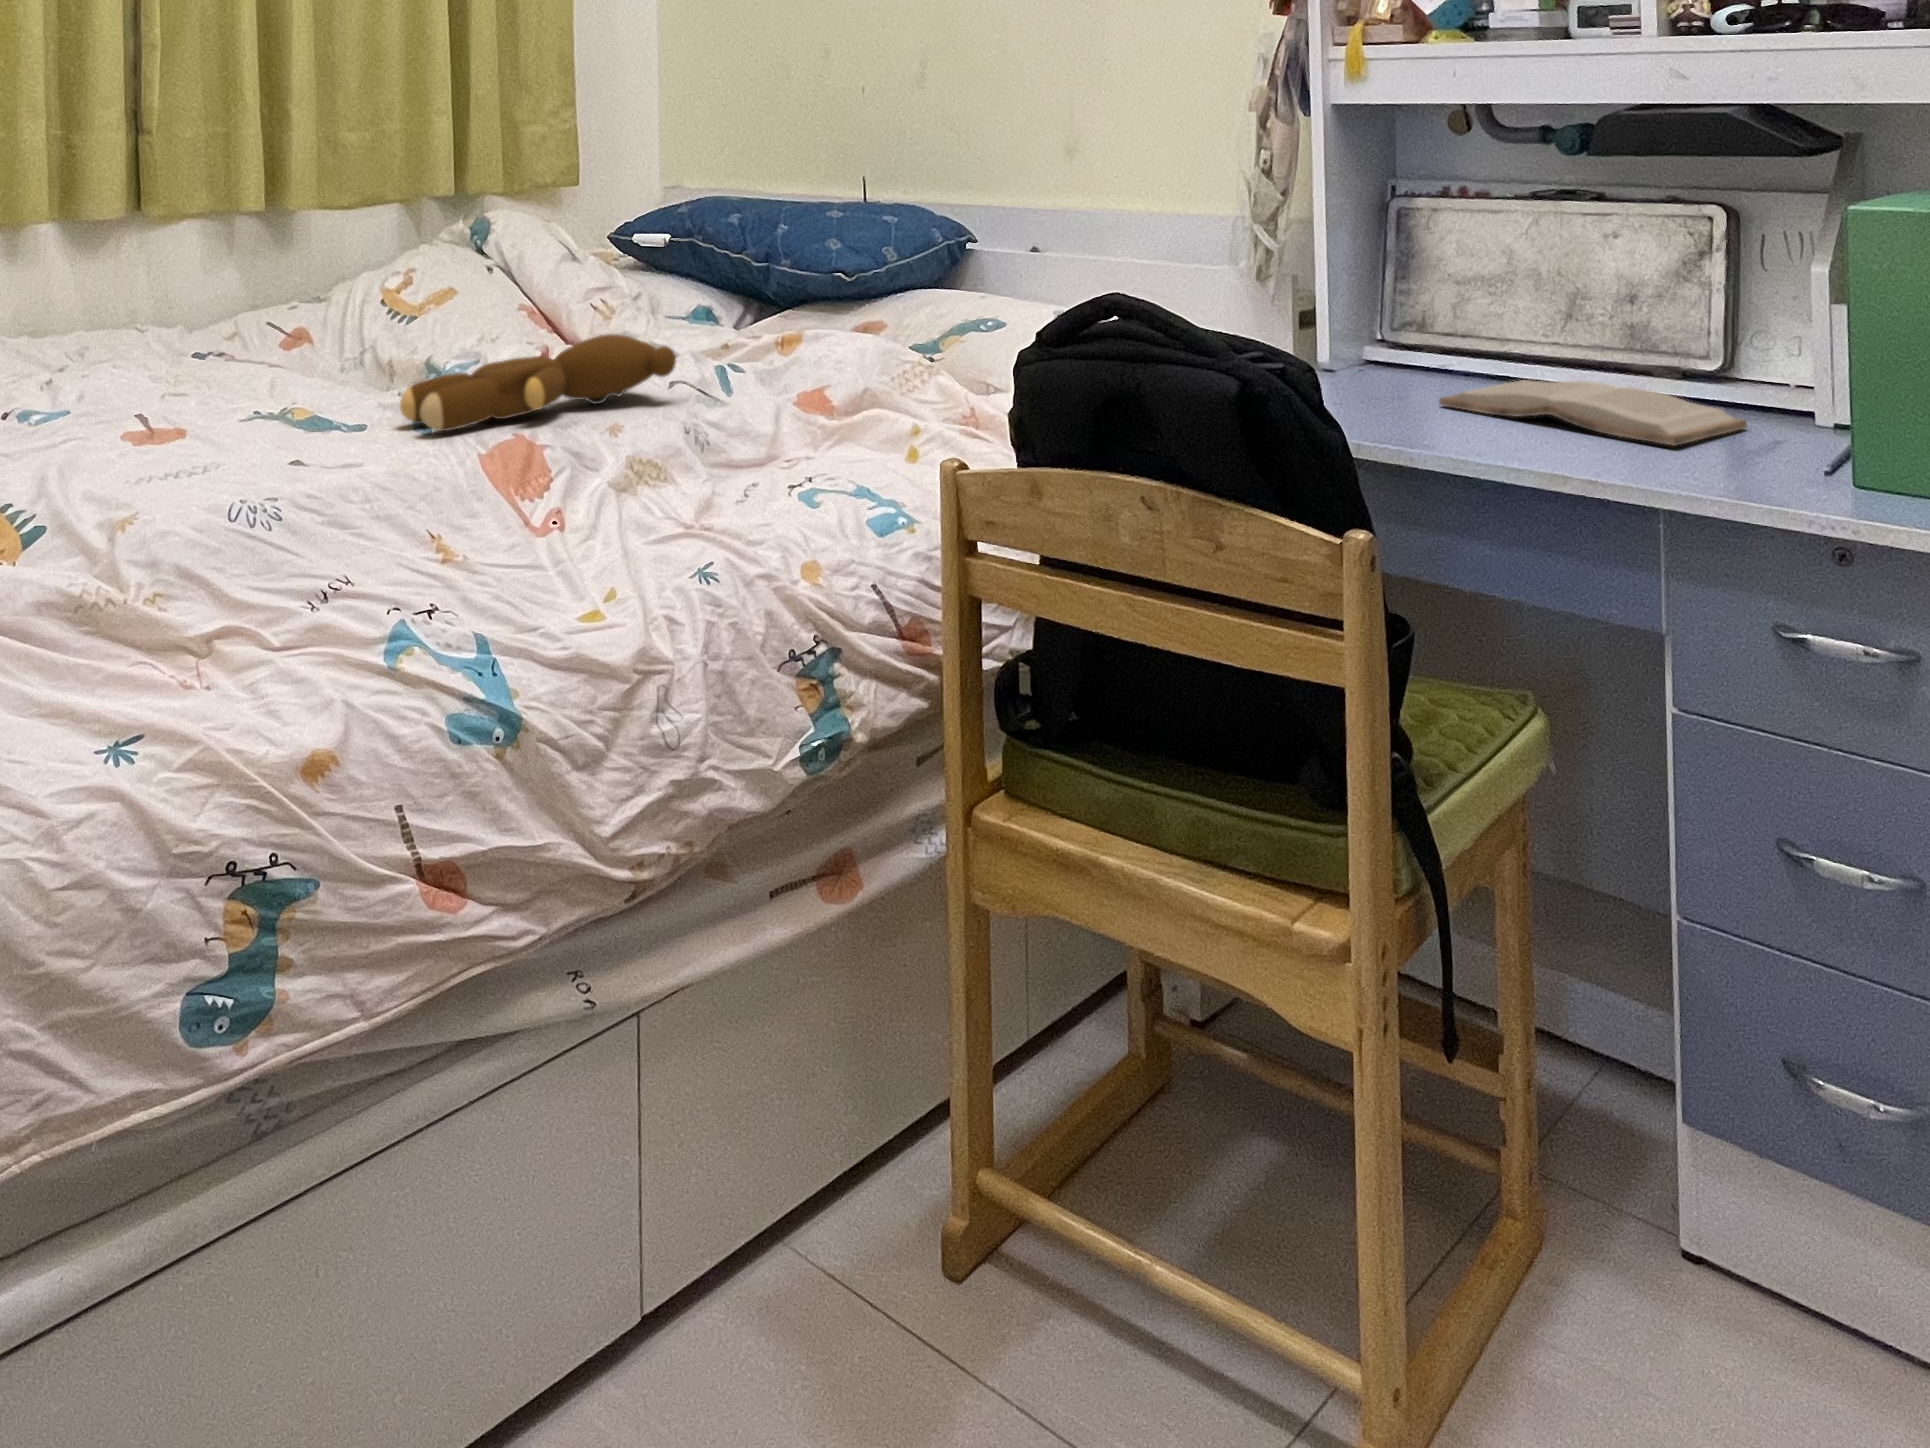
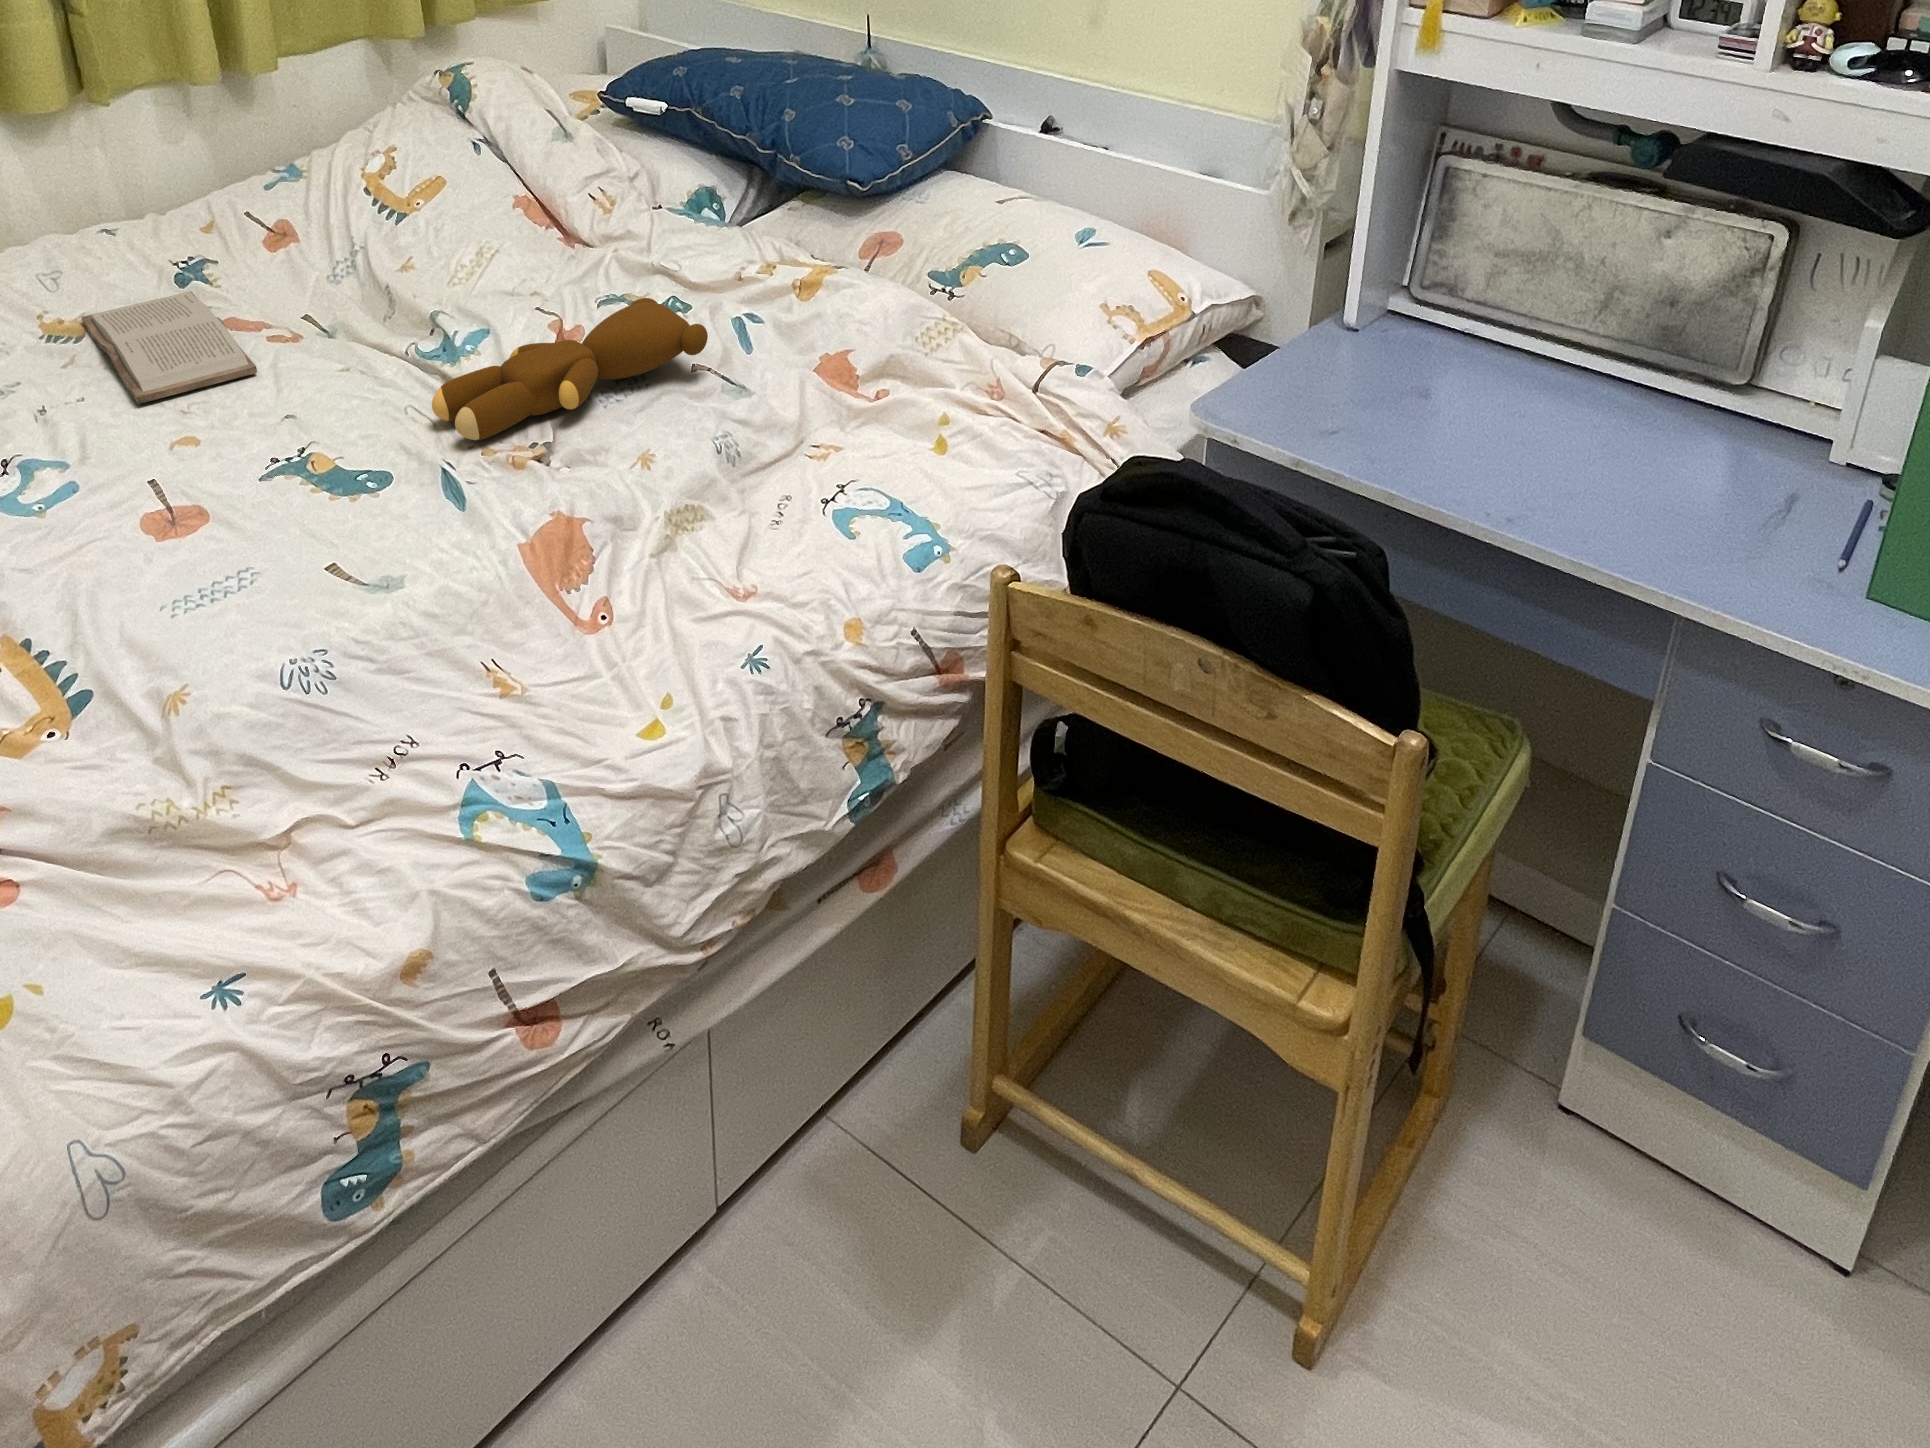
book: present [1439,380,1747,446] -> present [82,292,257,404]

